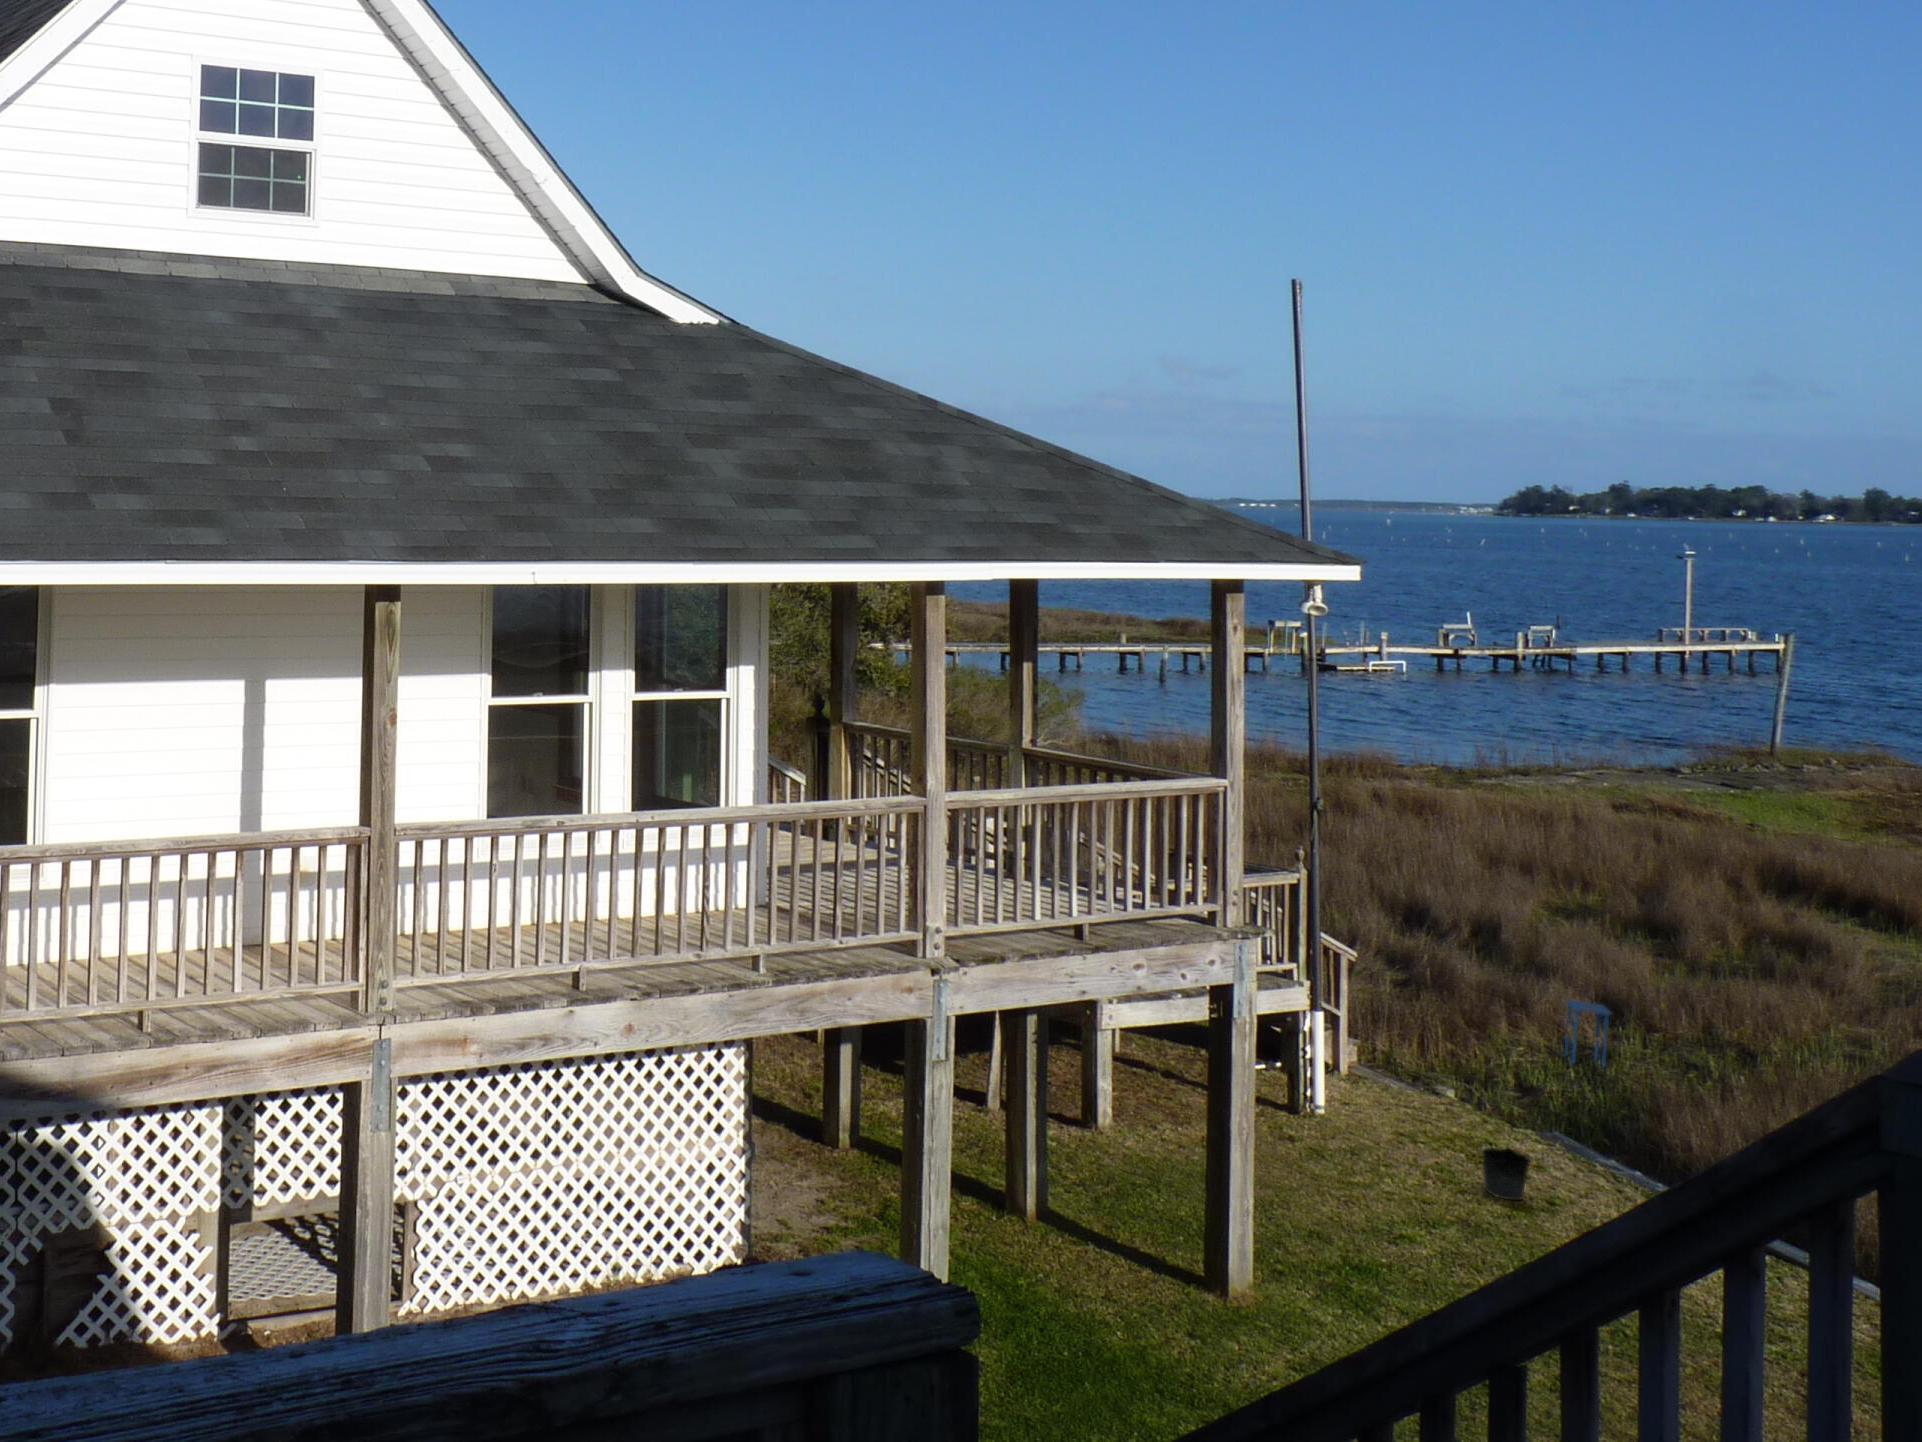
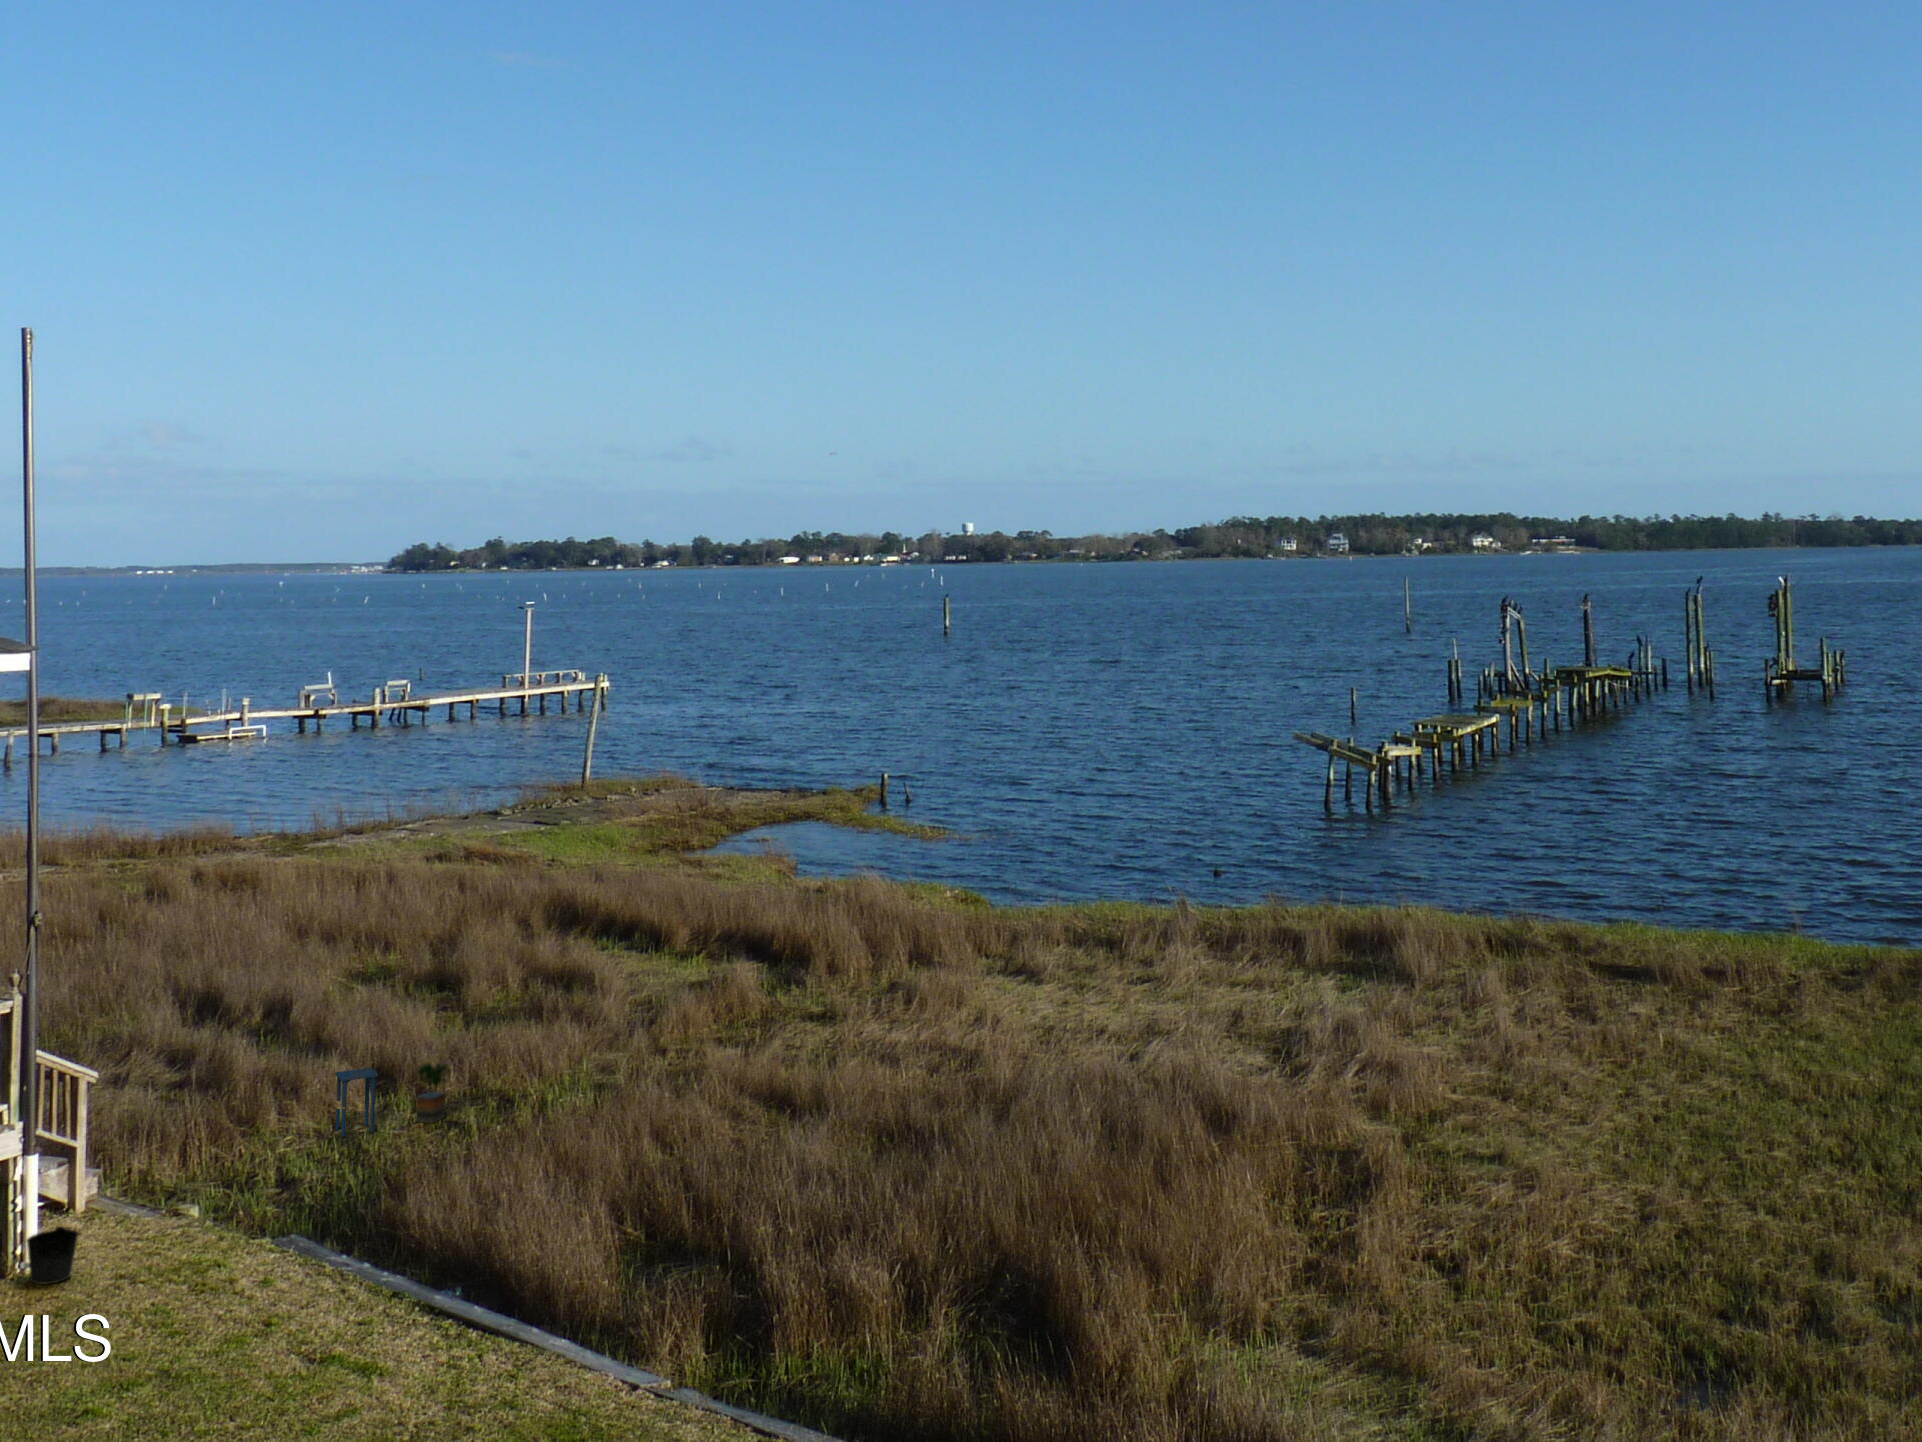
potted tree: none [1649,1014,1692,1077] -> present [415,1063,452,1123]
bucket: present [1482,1147,1532,1200] -> present [27,1226,80,1284]

